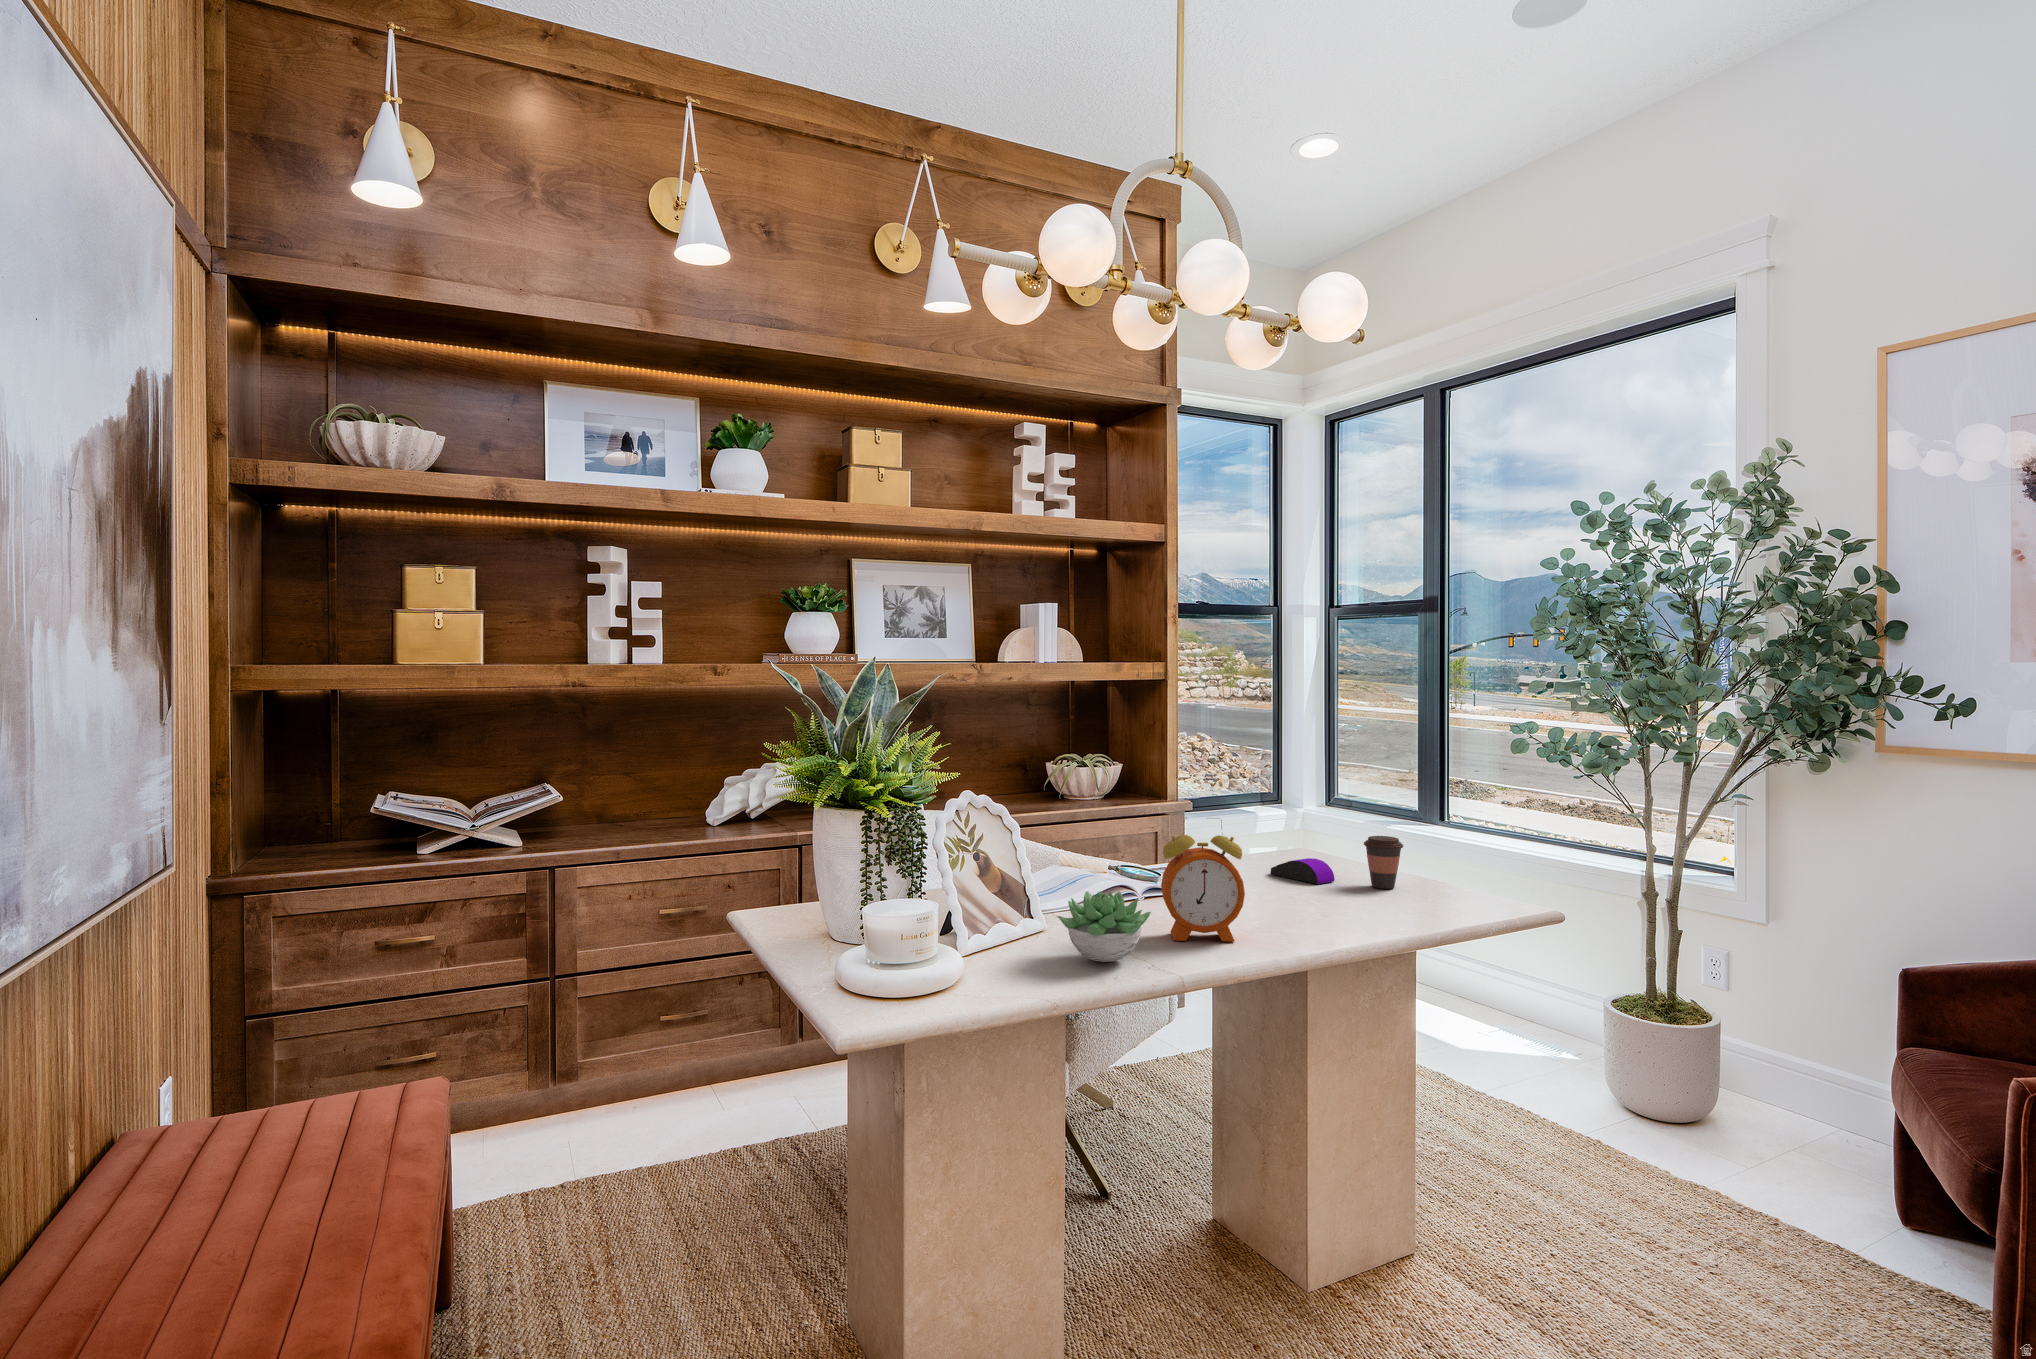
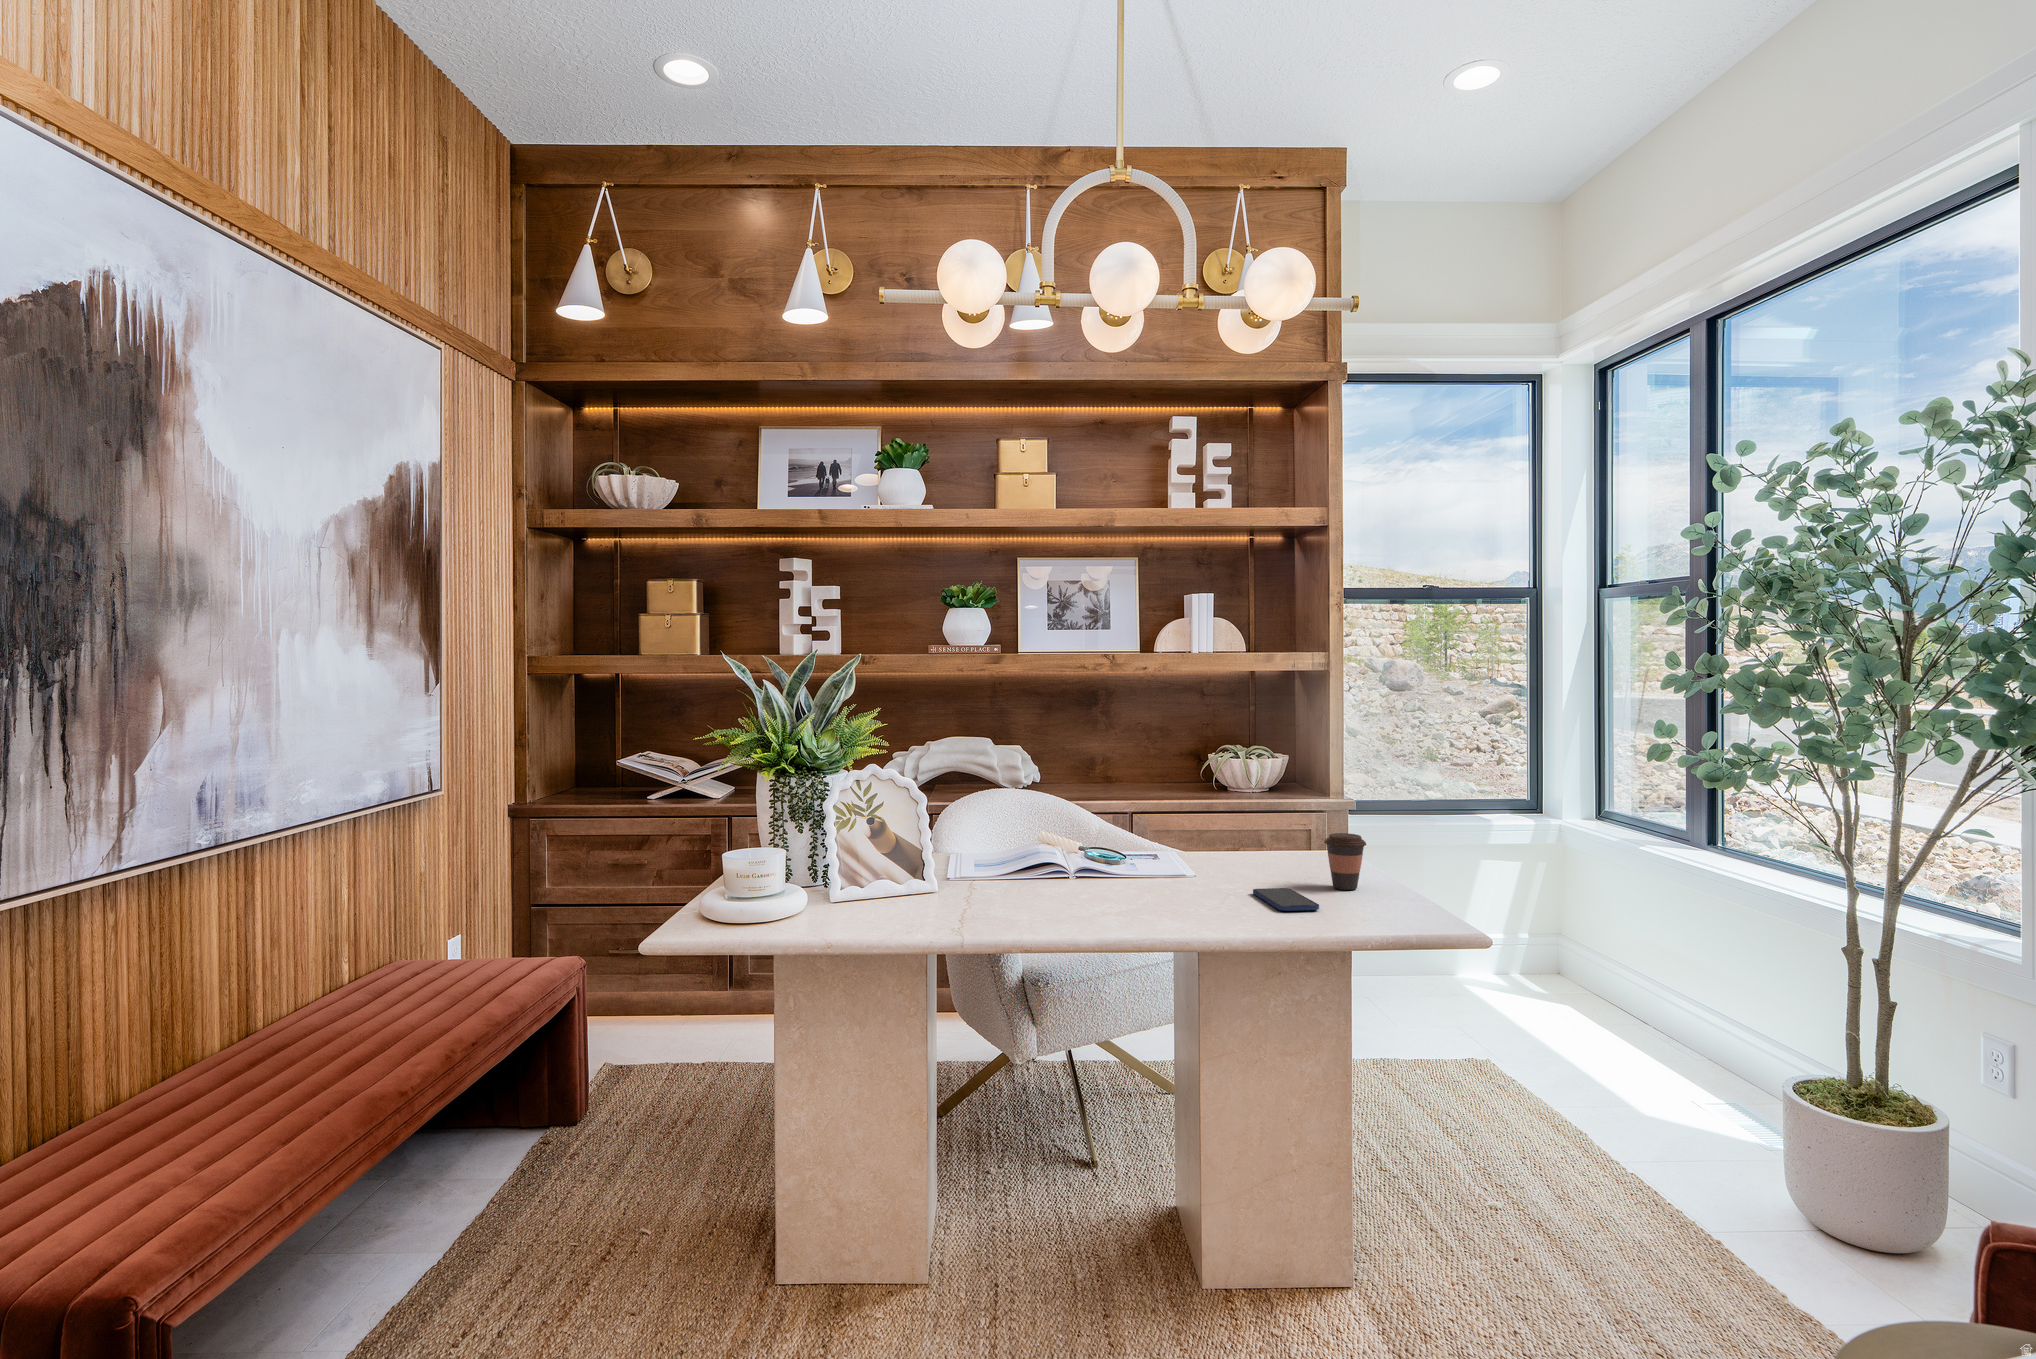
alarm clock: present [1161,819,1245,942] -> none [1011,795,1092,915]
computer mouse: present [1271,858,1335,884] -> none [1254,854,1304,879]
succulent plant: present [1057,891,1151,962] -> none [884,854,967,917]
smartphone: none [1329,892,1414,914] -> present [1253,888,1319,911]

